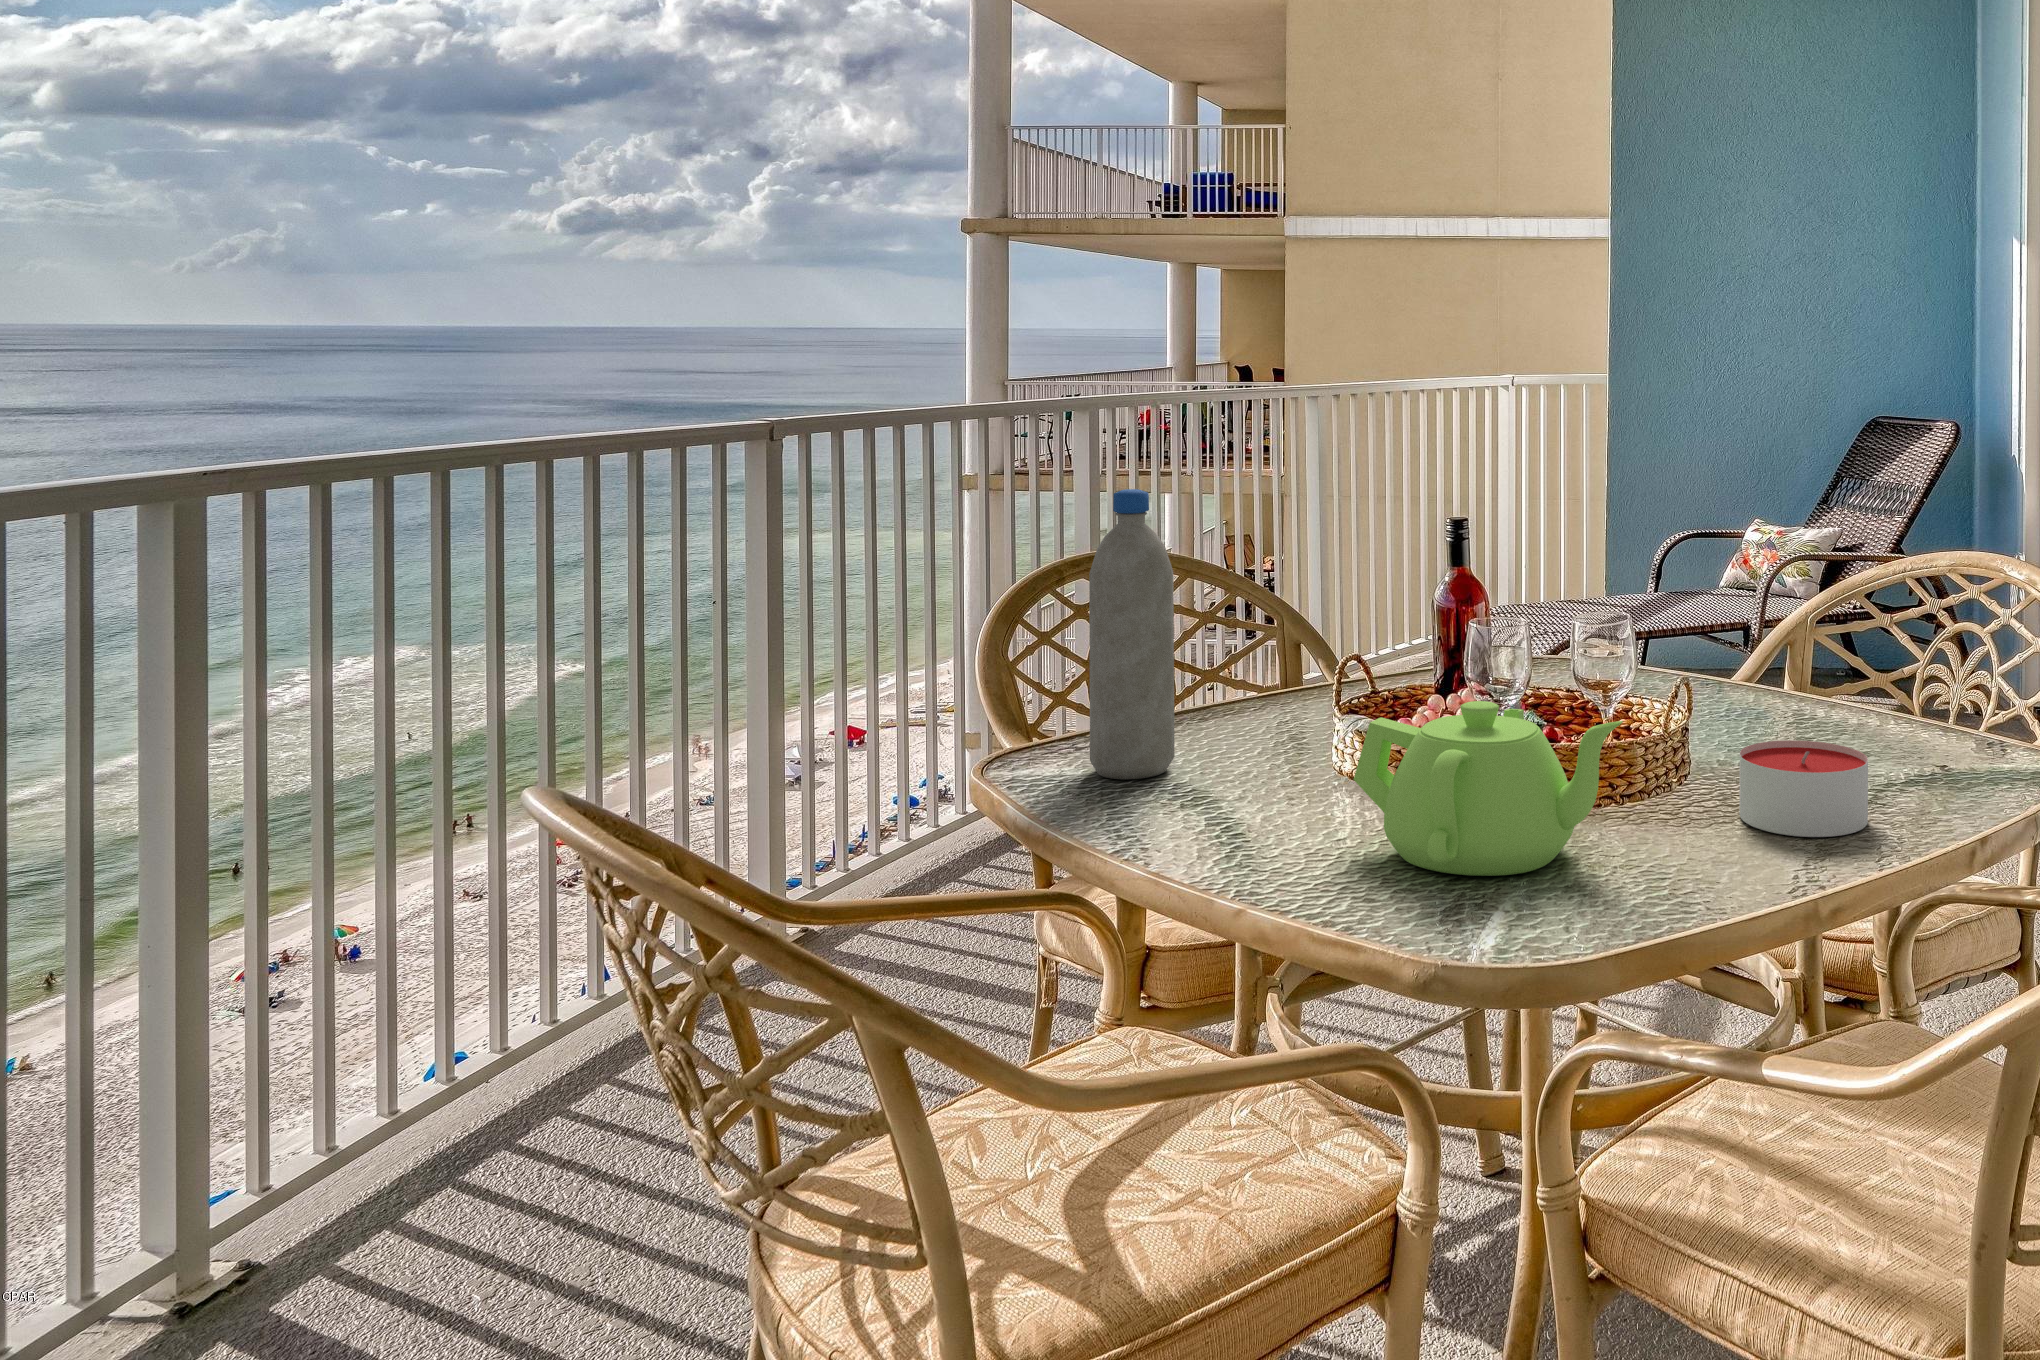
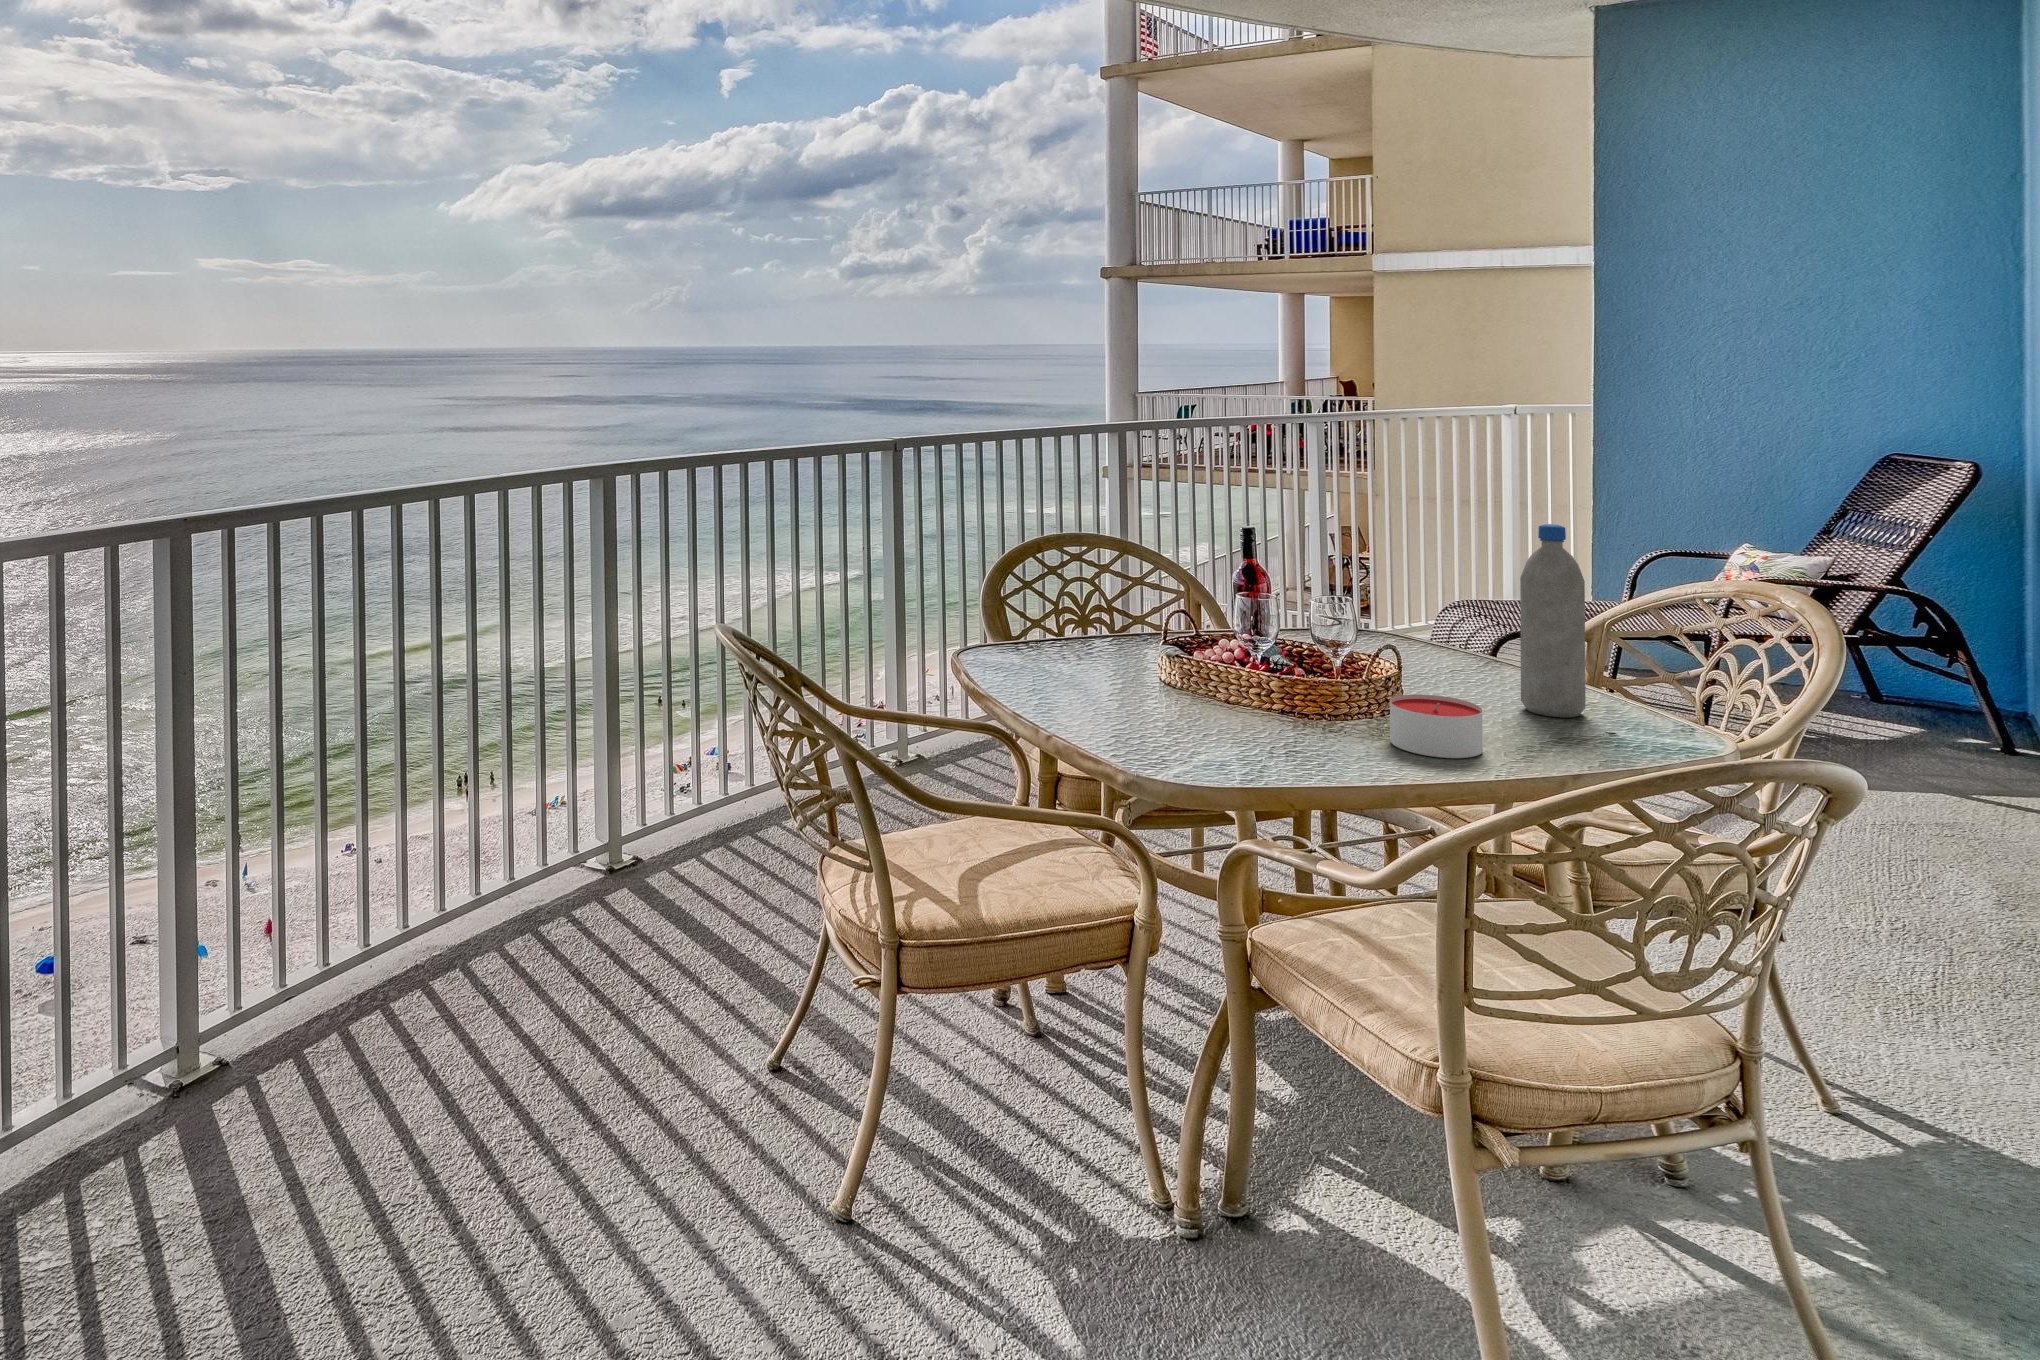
water bottle: present [1089,489,1175,779] -> present [1520,524,1586,718]
teapot: present [1354,701,1623,876] -> none [1131,643,1279,744]

